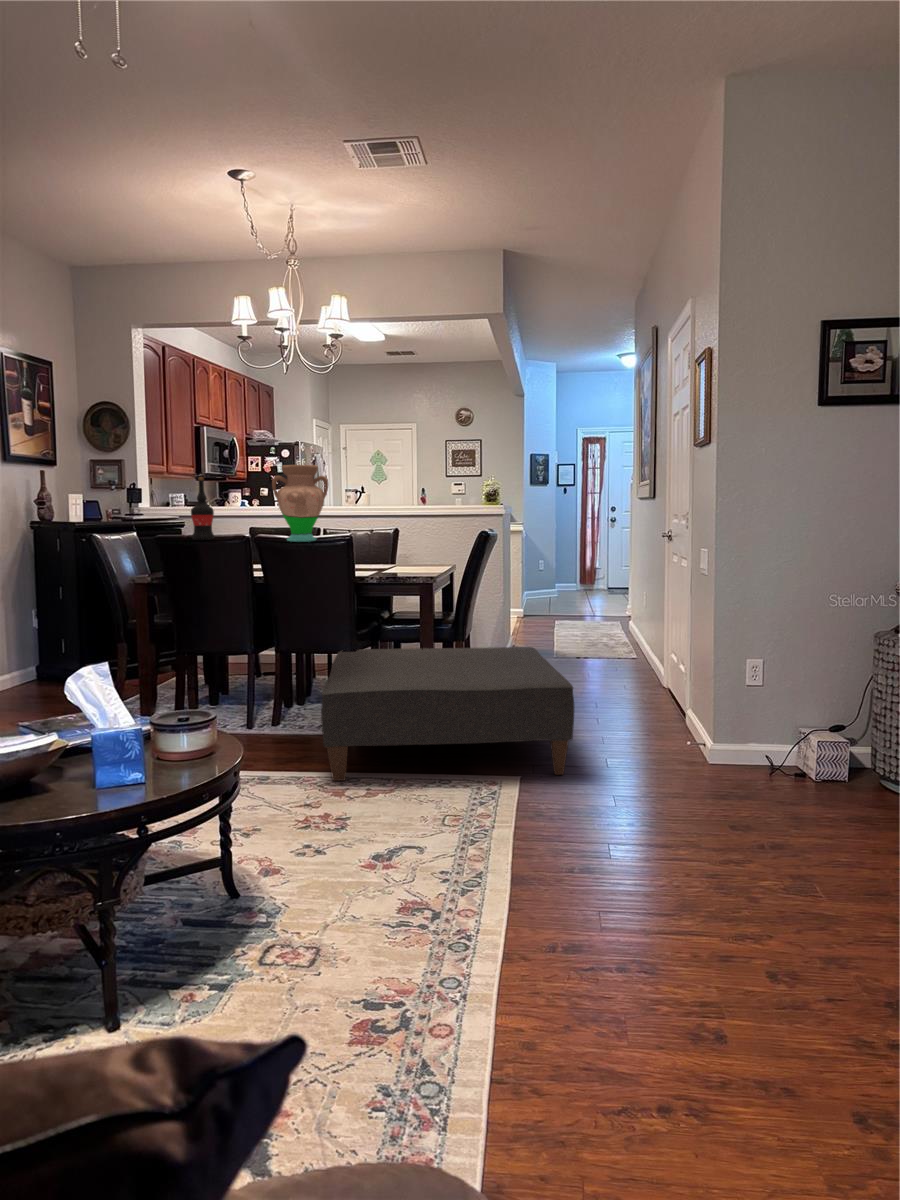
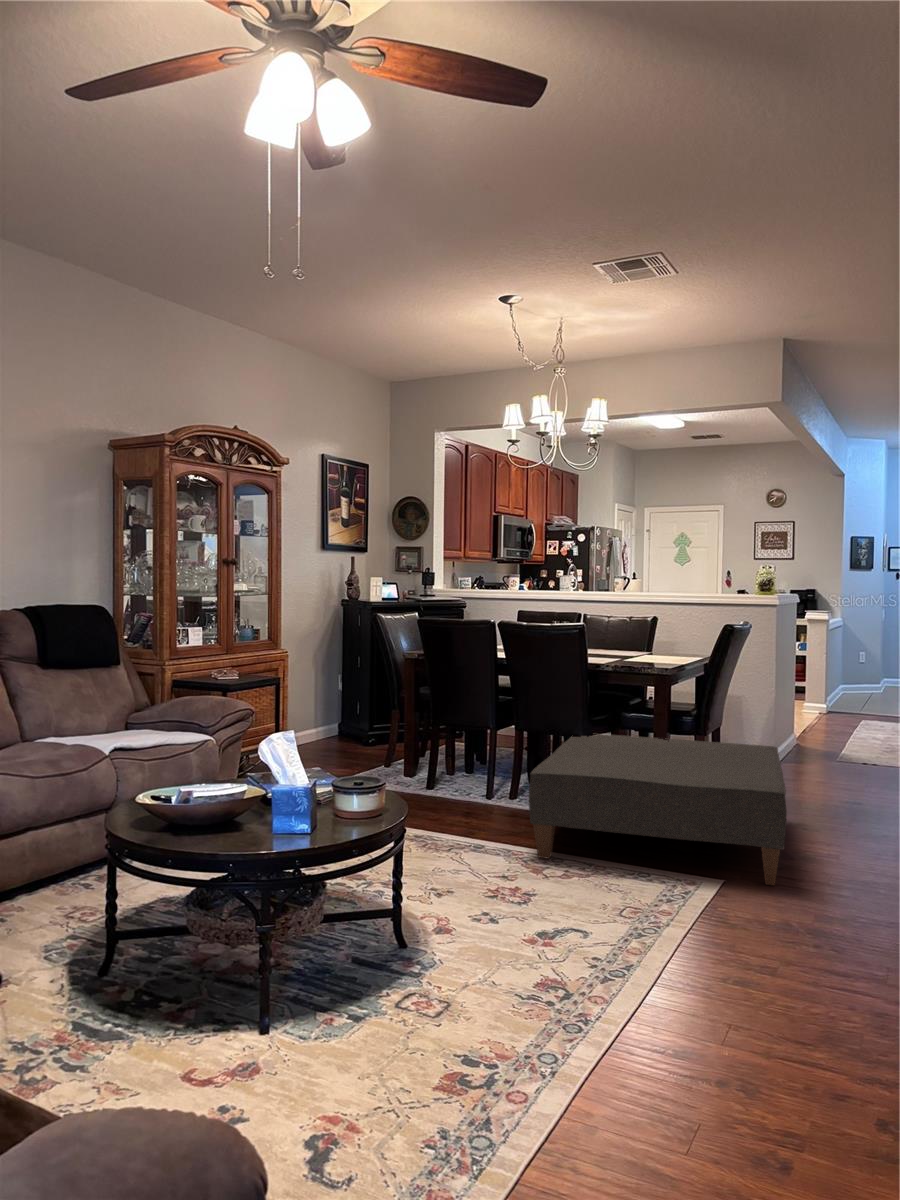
vase: present [272,465,328,542] -> none [514,558,565,629]
wine bottle: present [191,477,215,540] -> none [448,568,468,624]

